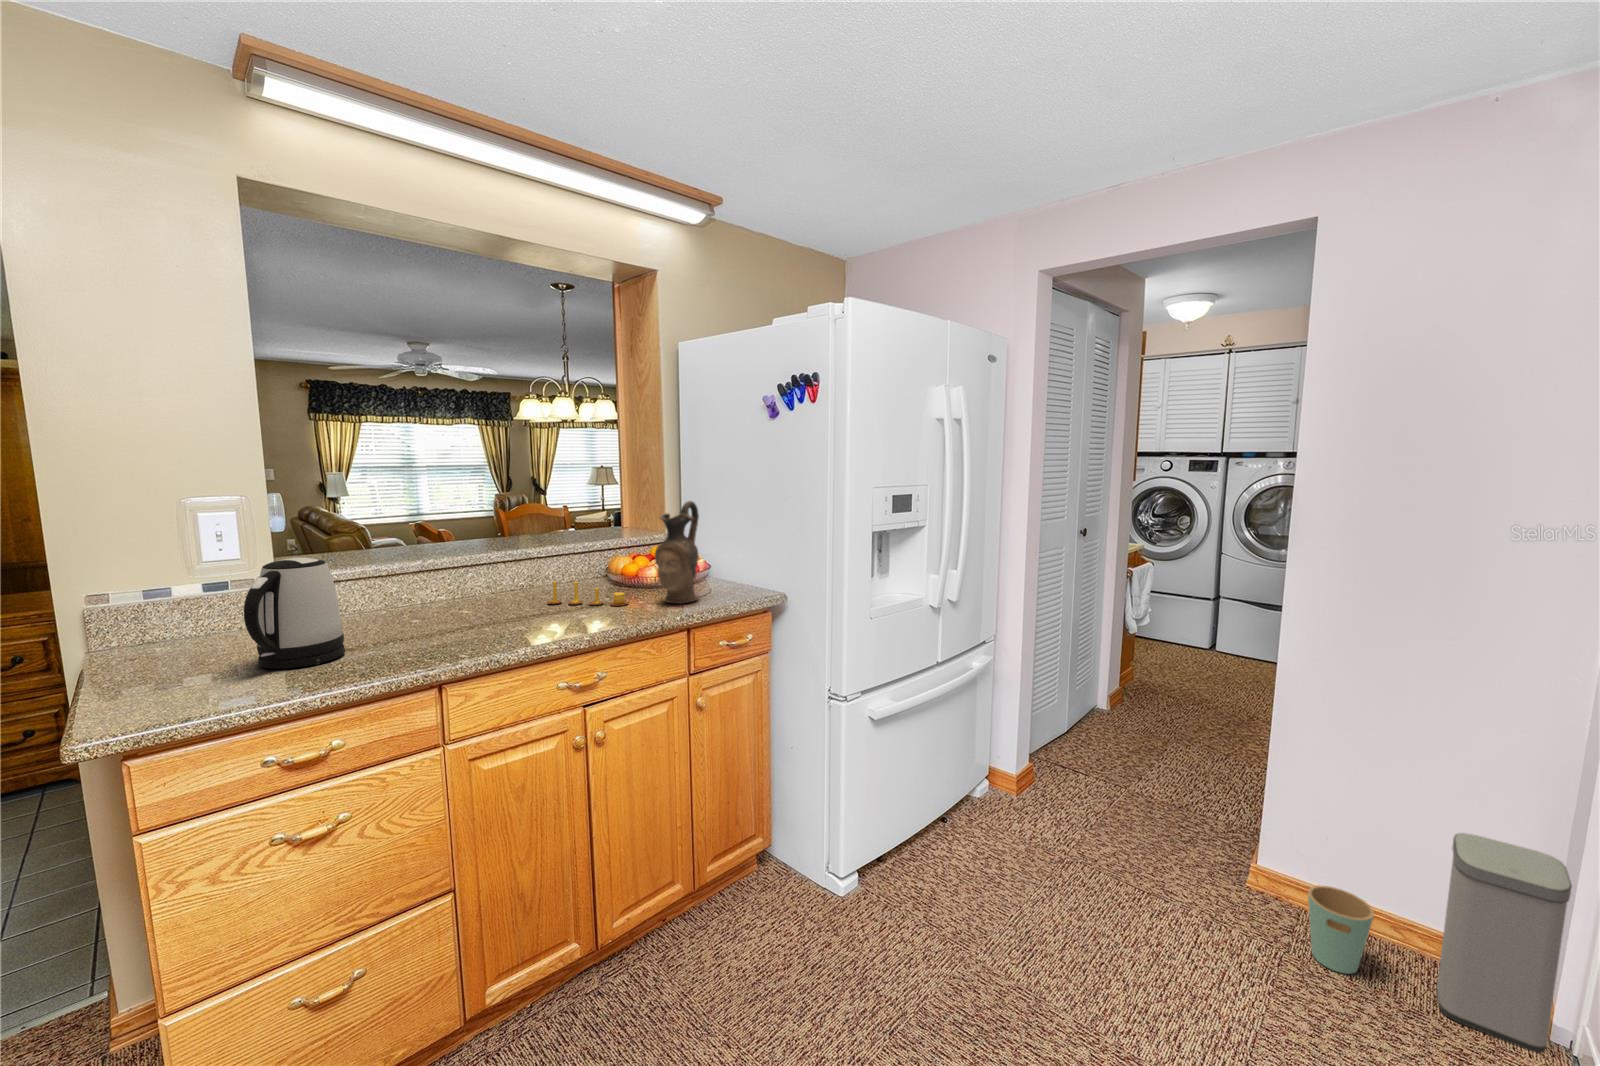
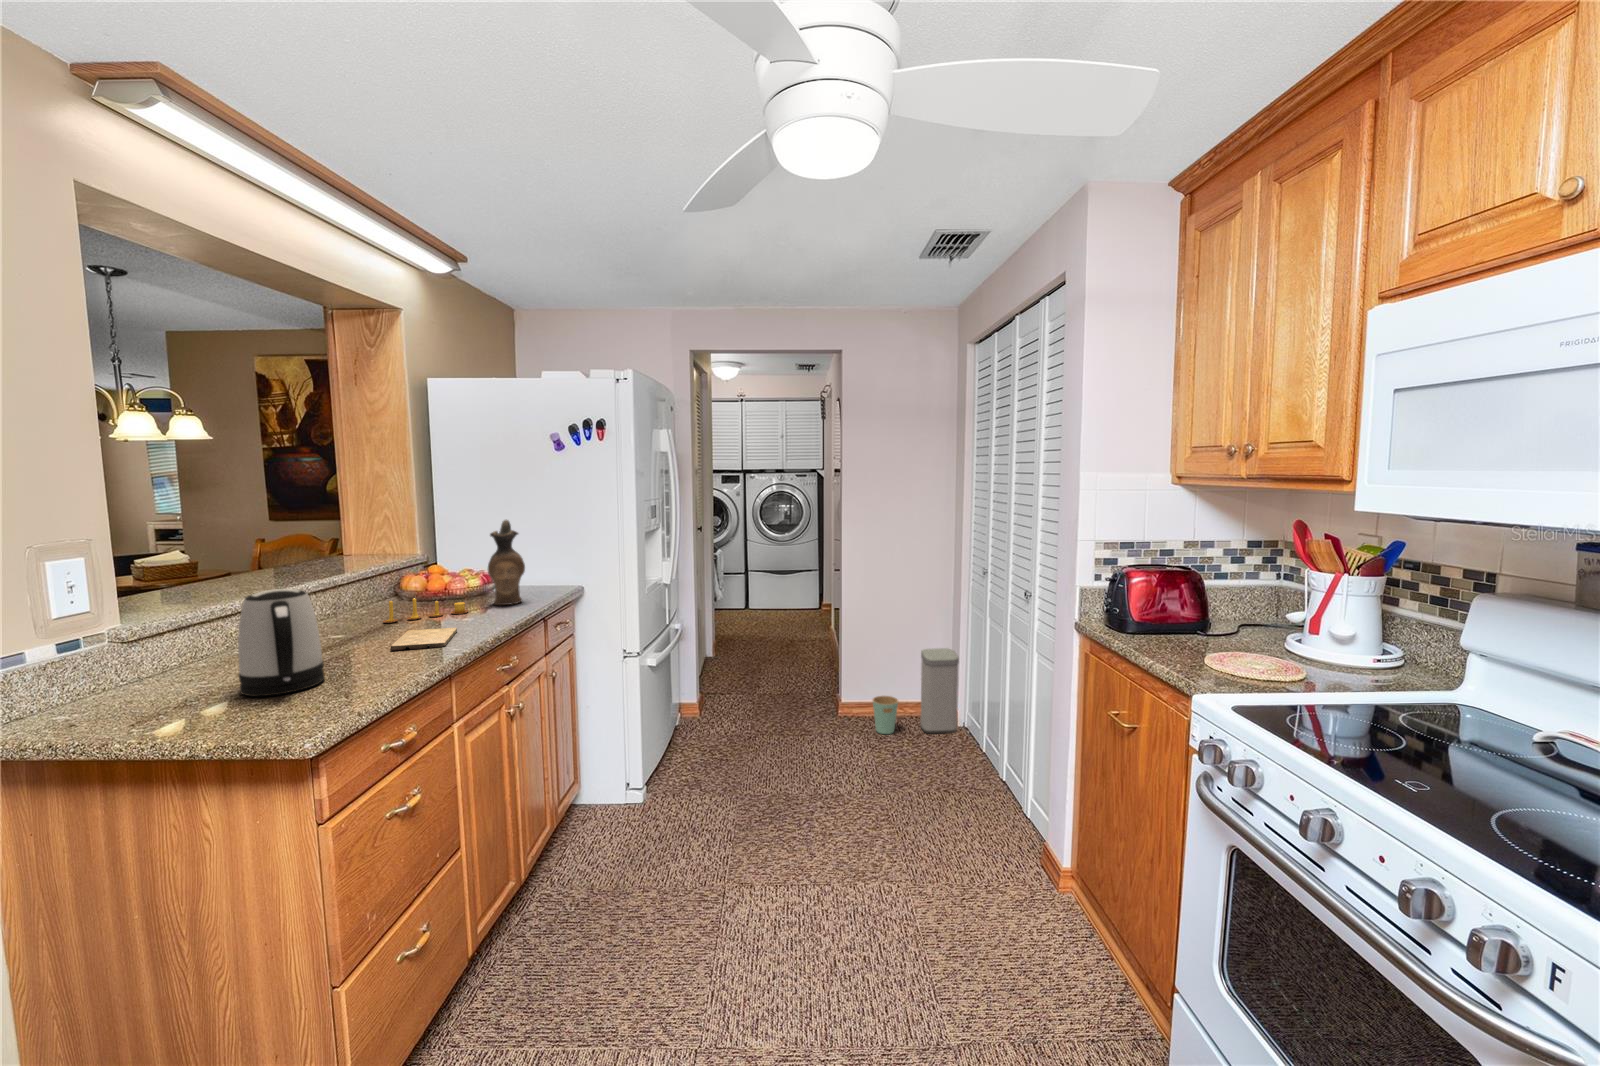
cutting board: none [454,618,552,646] -> present [390,628,457,651]

